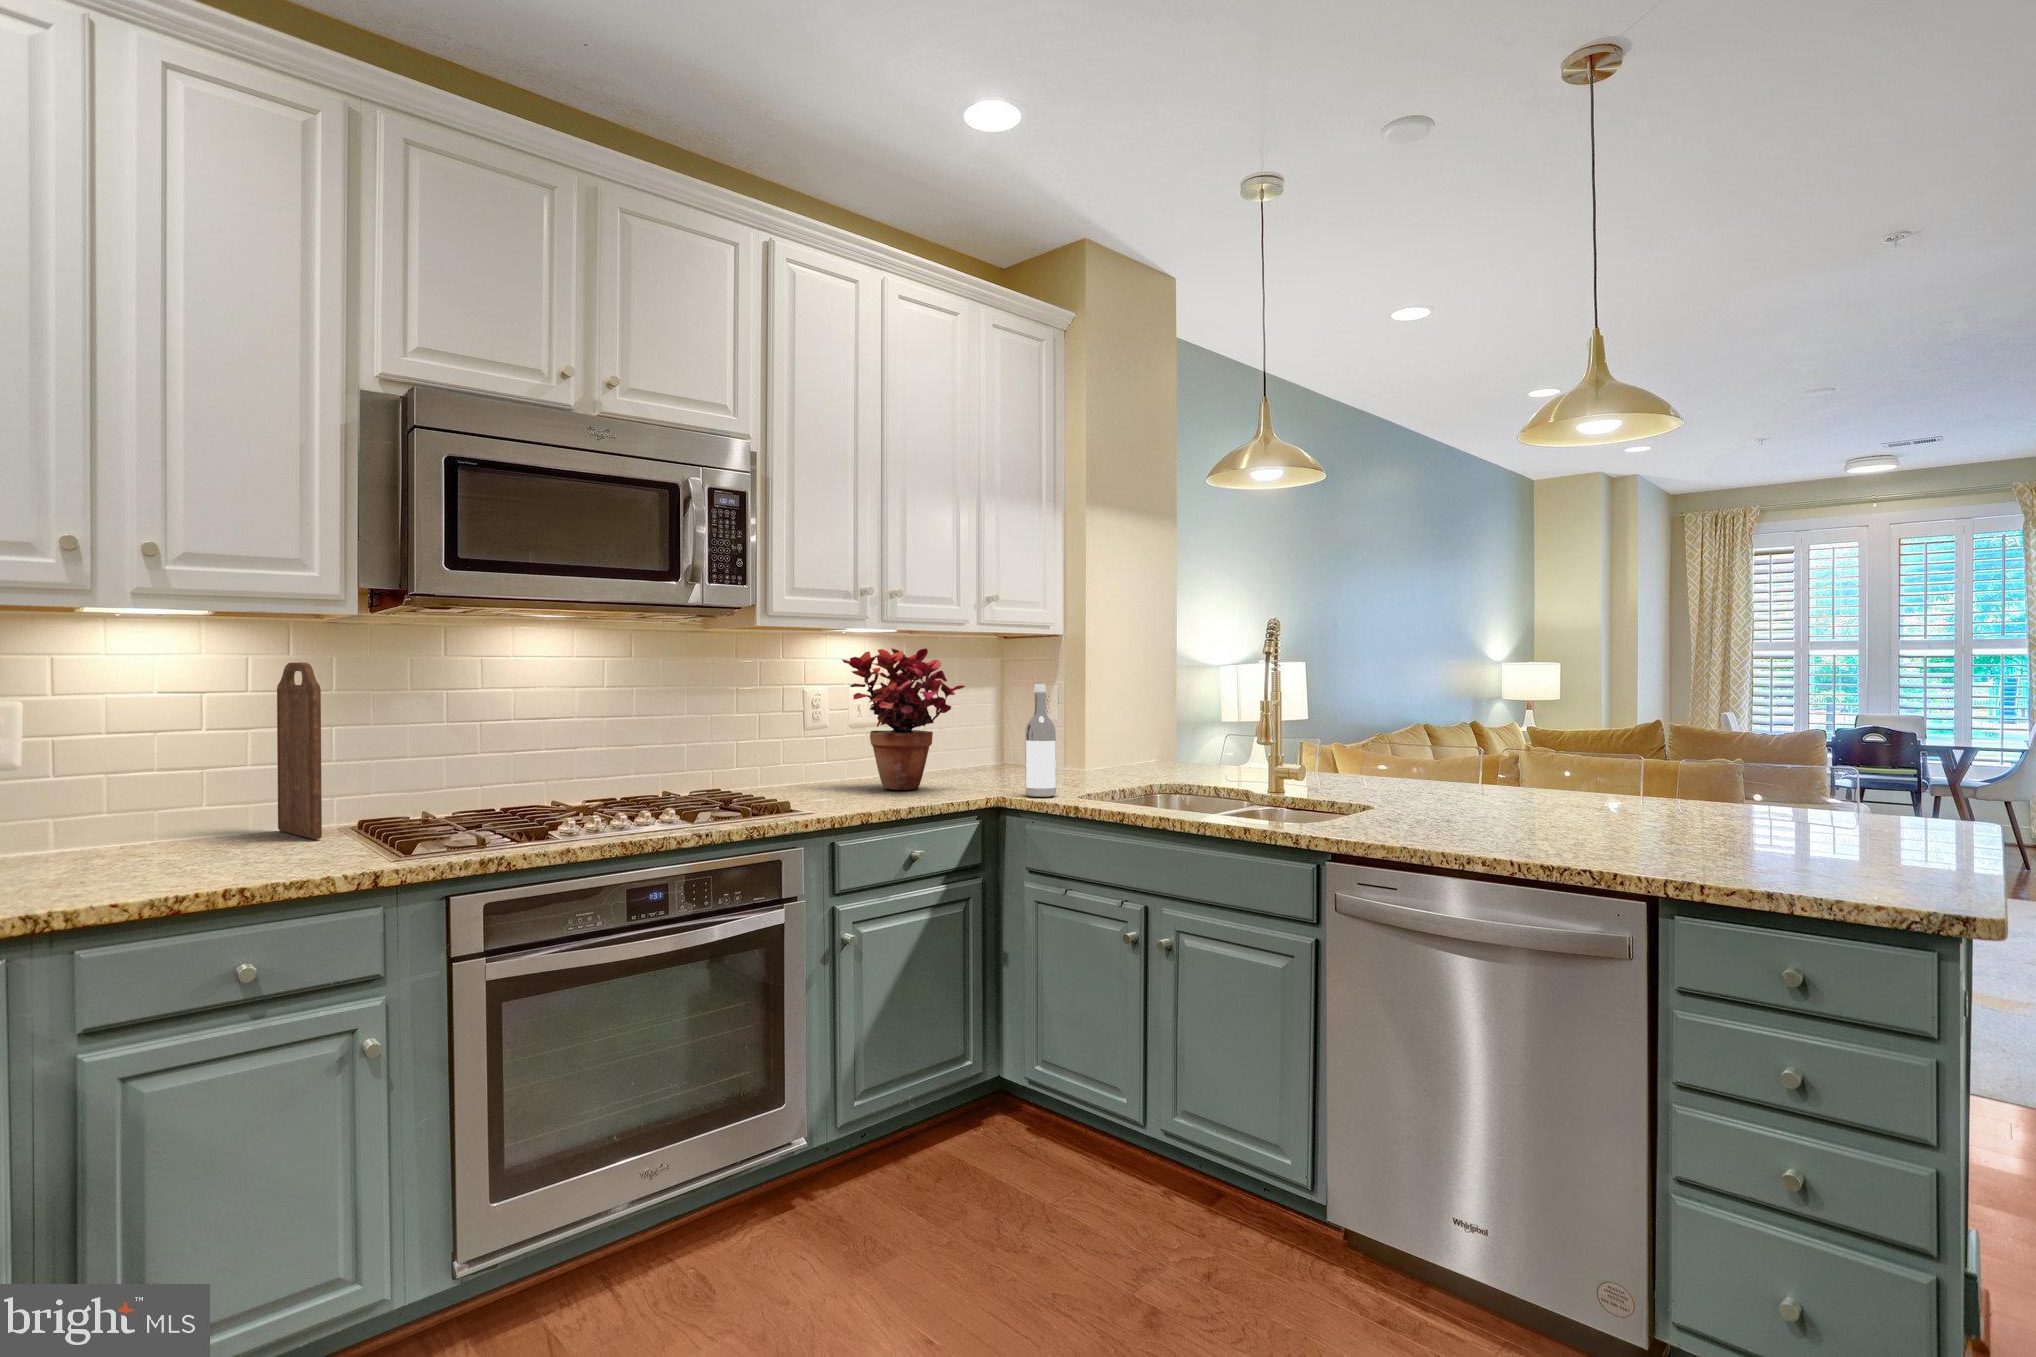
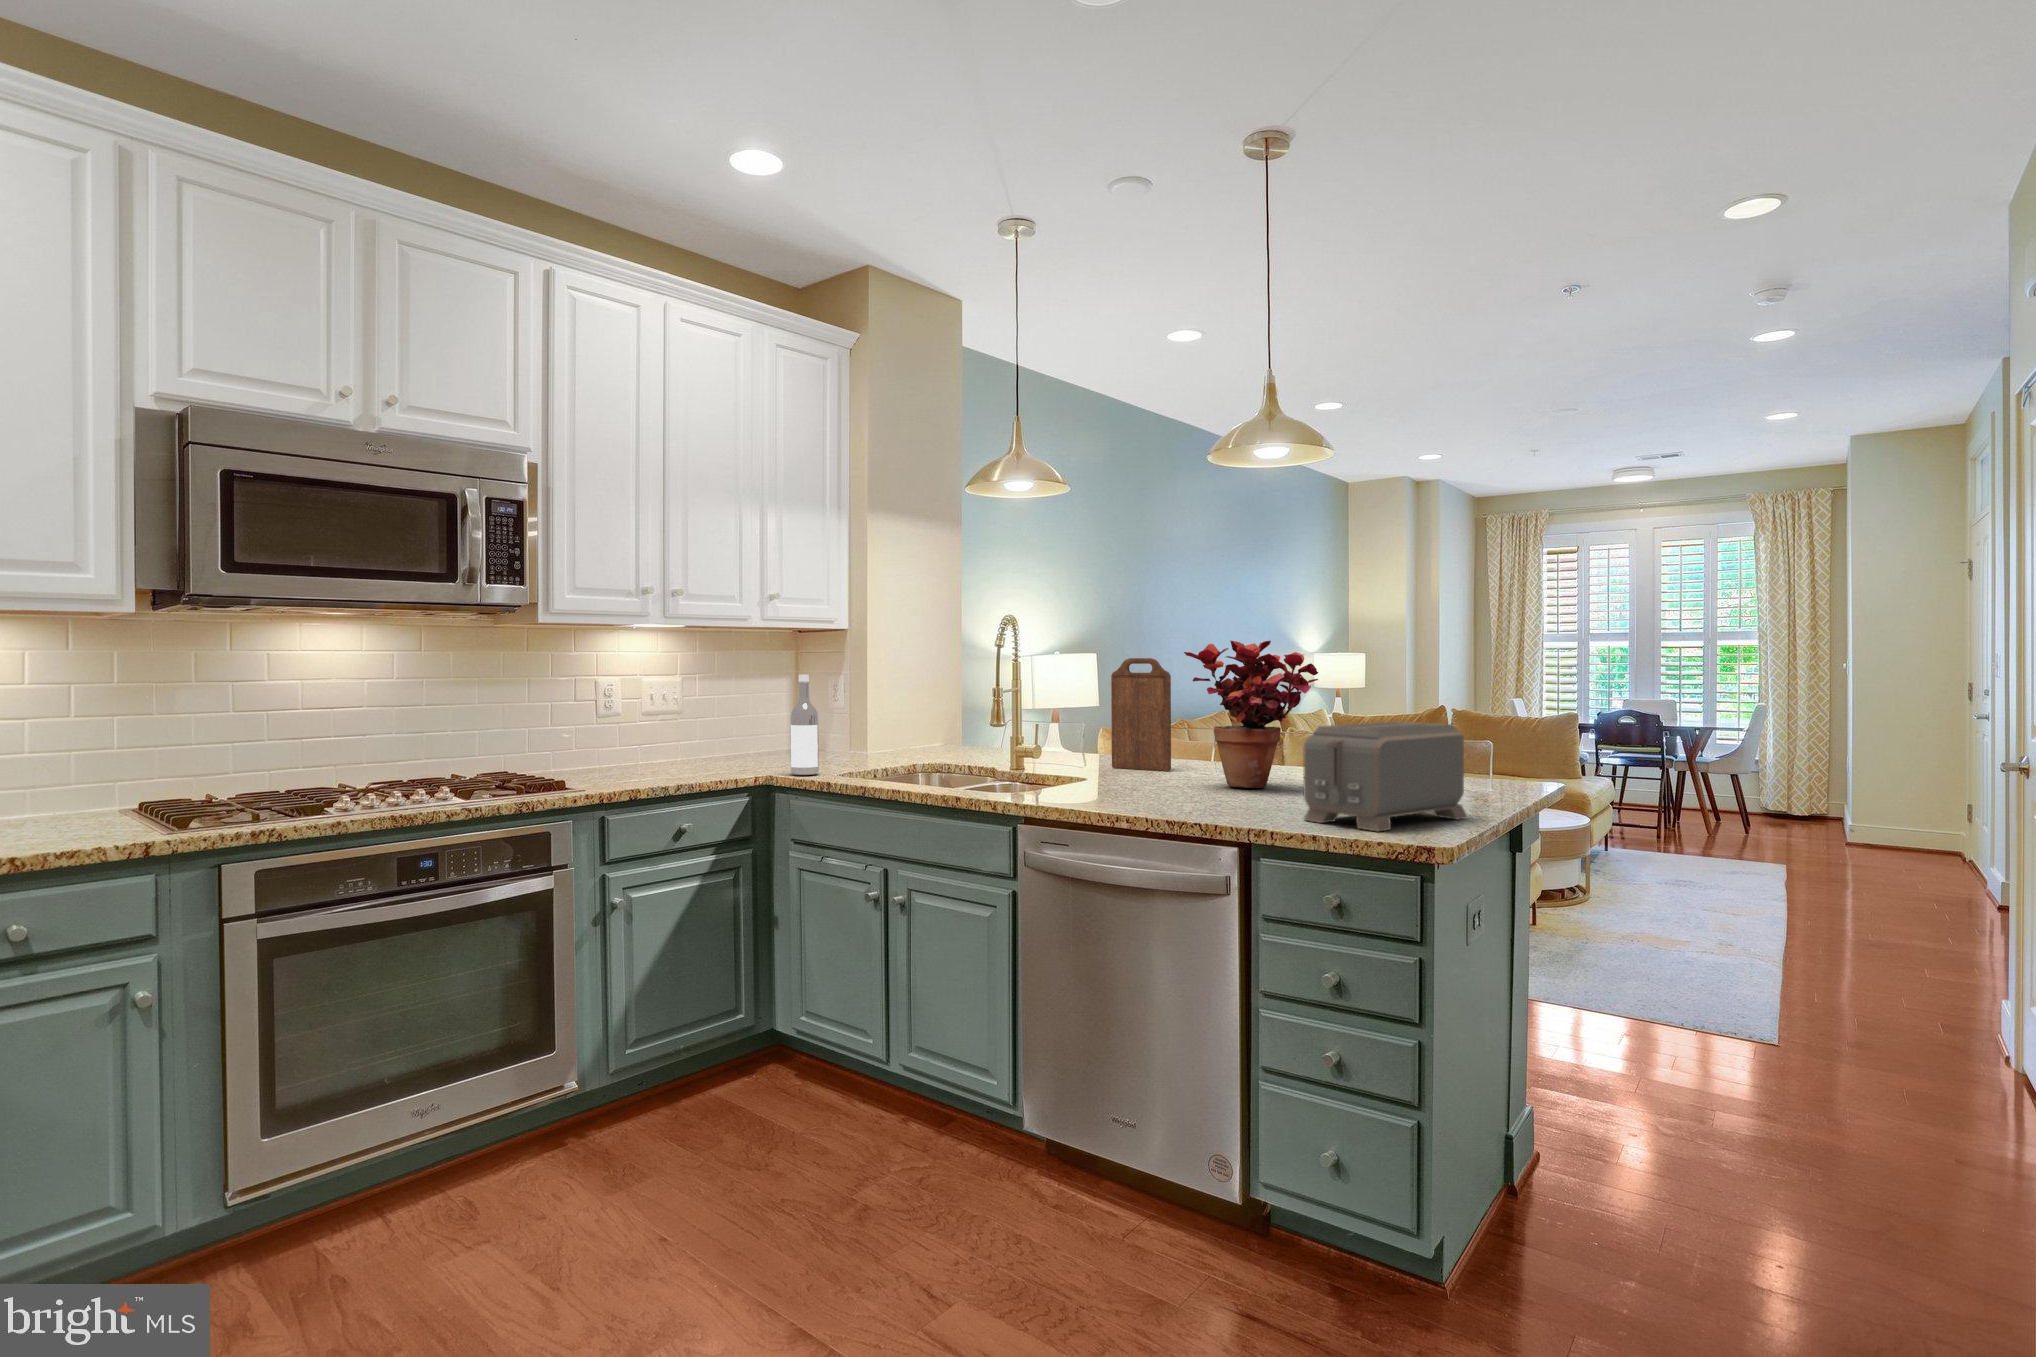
potted plant: present [842,648,965,790] -> present [1184,641,1318,788]
cutting board: present [277,662,322,839] -> present [1111,658,1171,771]
toaster: none [1727,746,1946,889] -> present [1303,721,1467,831]

